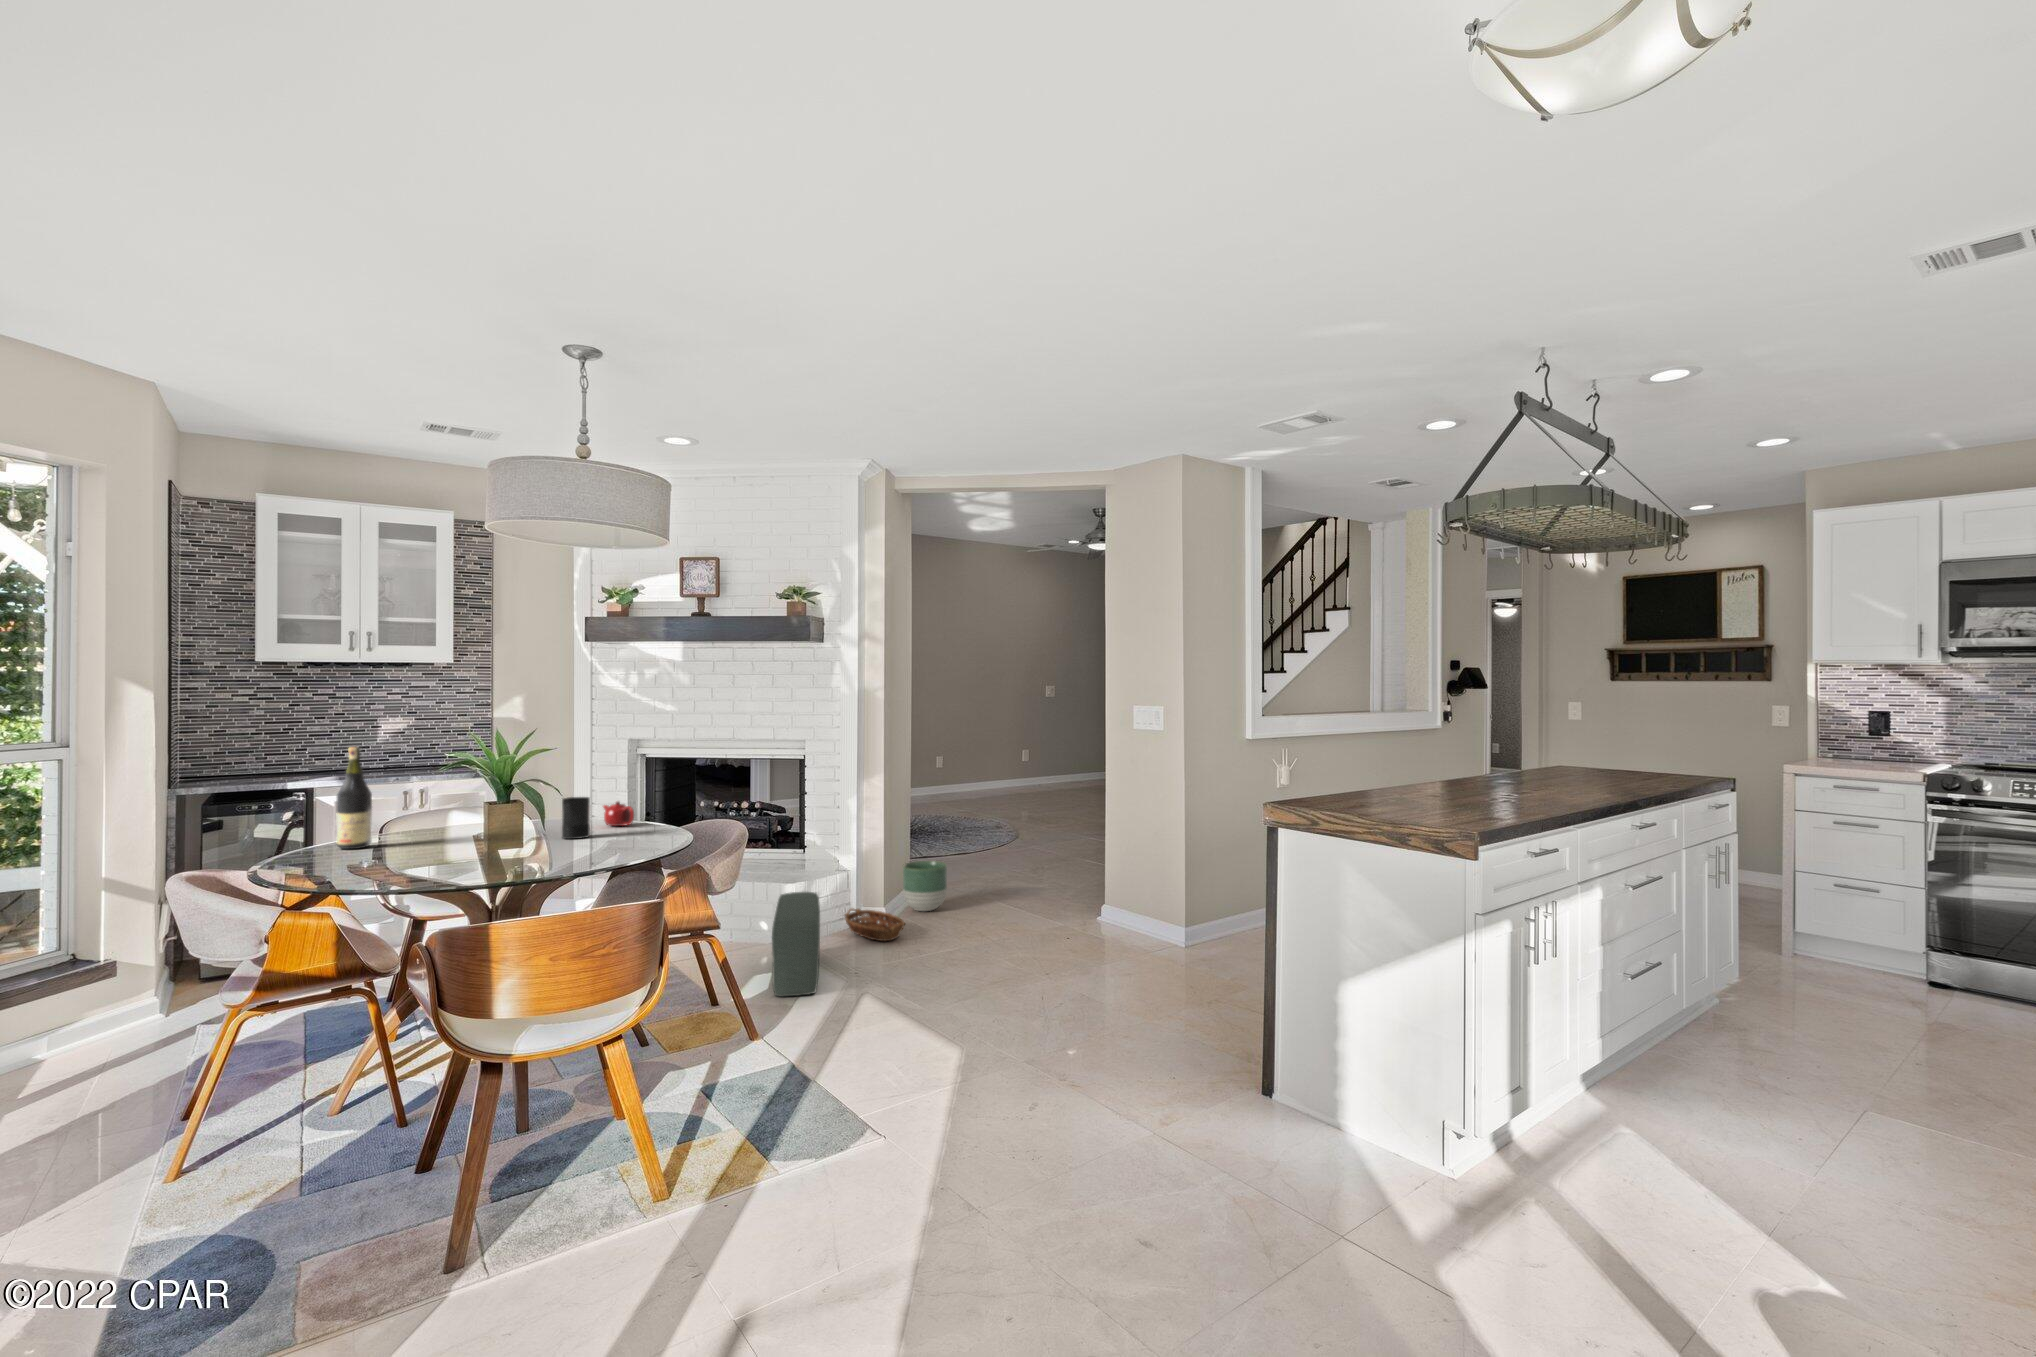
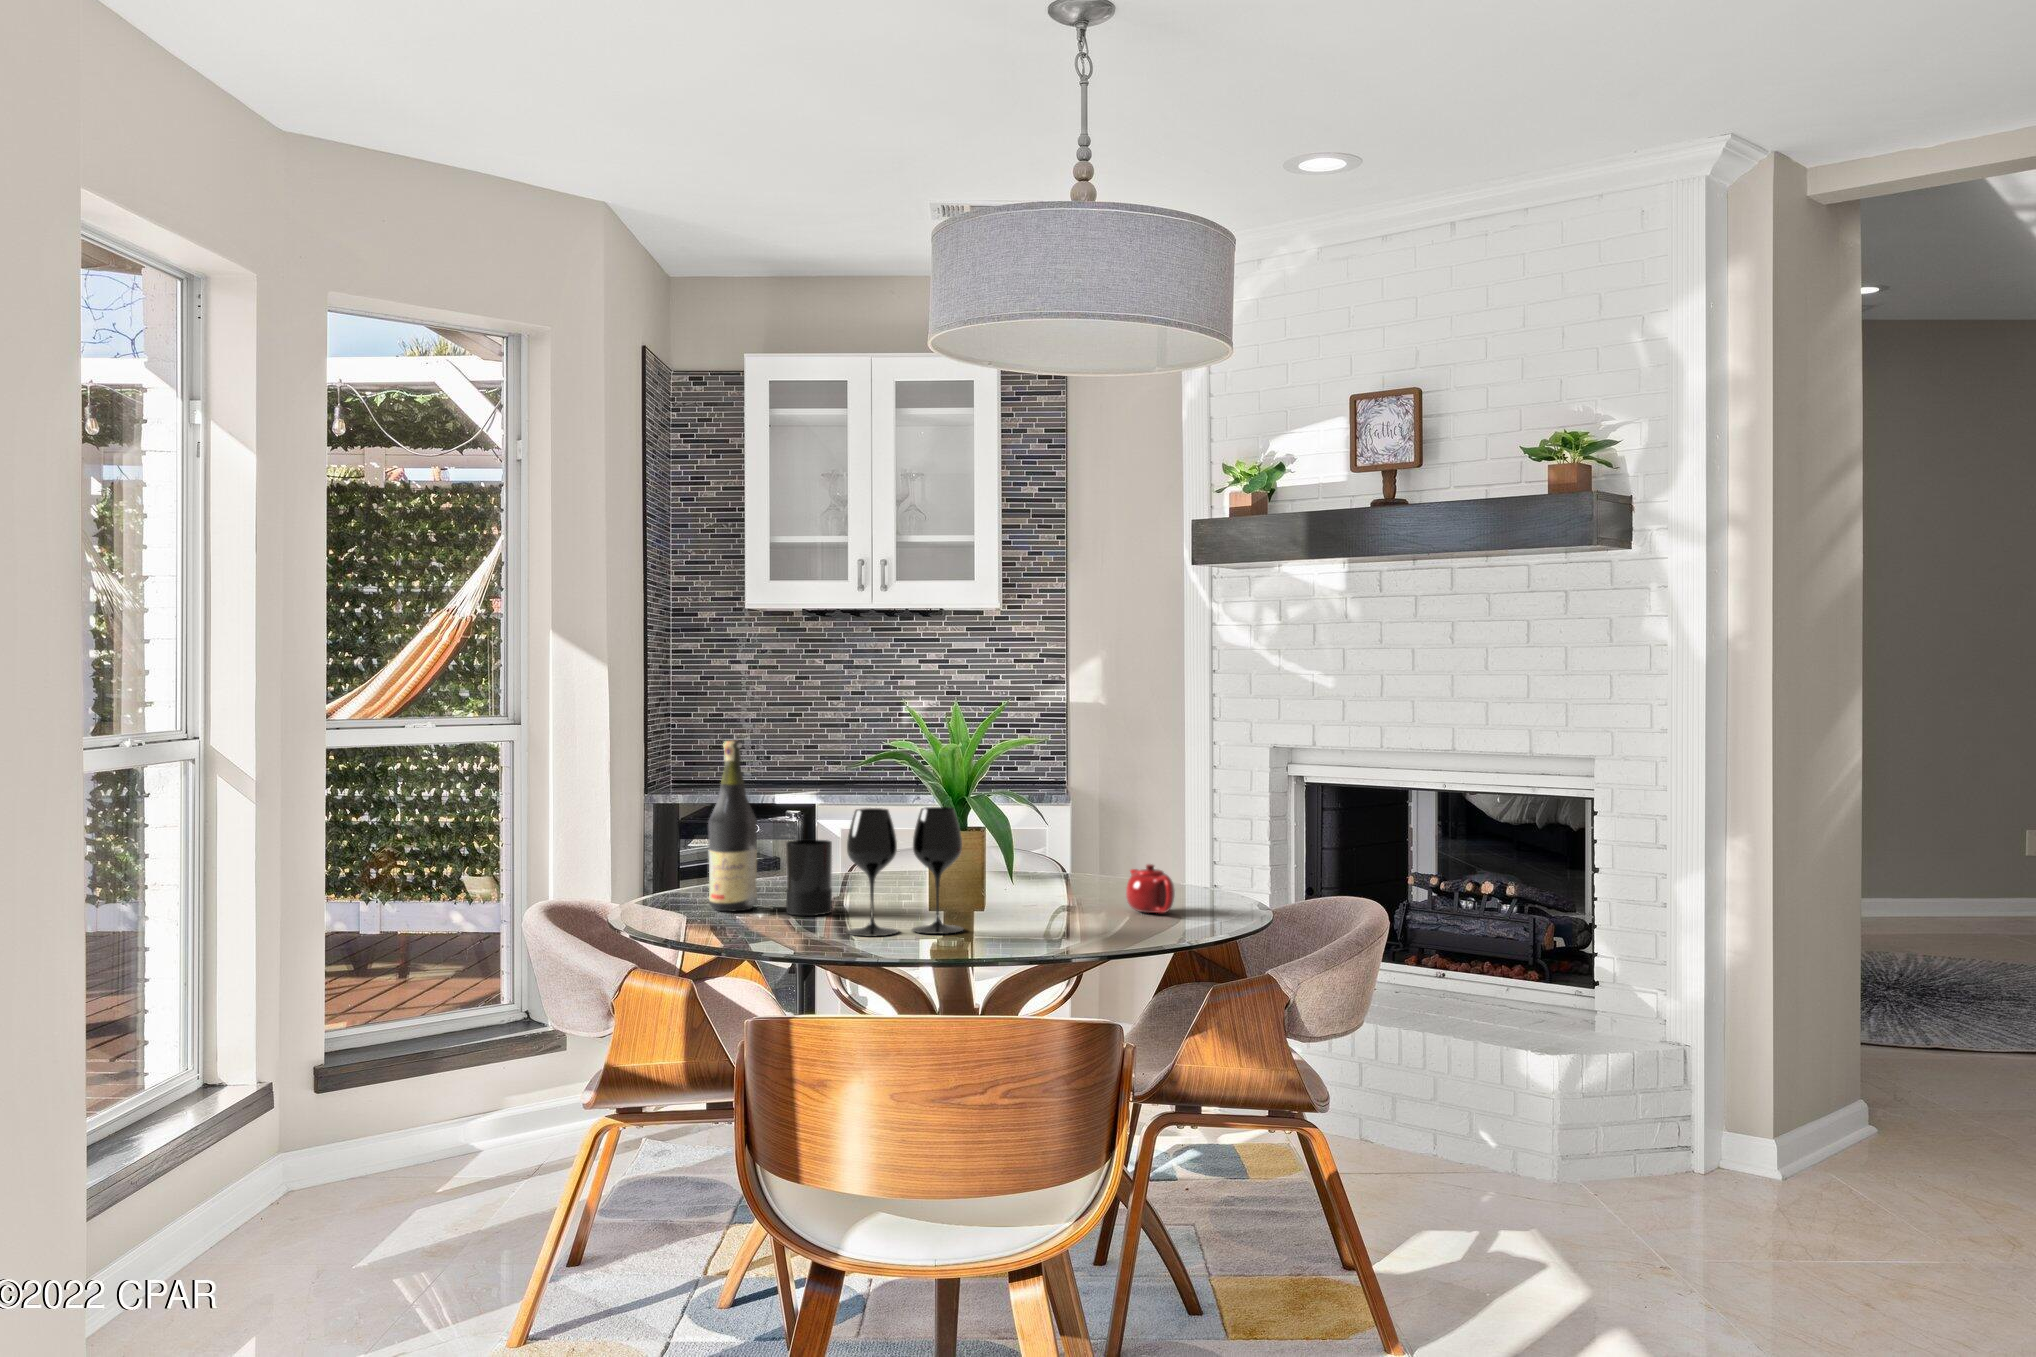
wine glass: none [454,777,526,851] -> present [847,807,963,936]
candle: present [562,797,590,839] -> present [786,840,832,916]
planter: present [903,861,947,911] -> none [1834,1047,1950,1166]
pouf: present [772,892,820,997] -> none [1473,1082,1602,1319]
basket: present [845,909,905,941] -> none [1647,1132,1861,1234]

